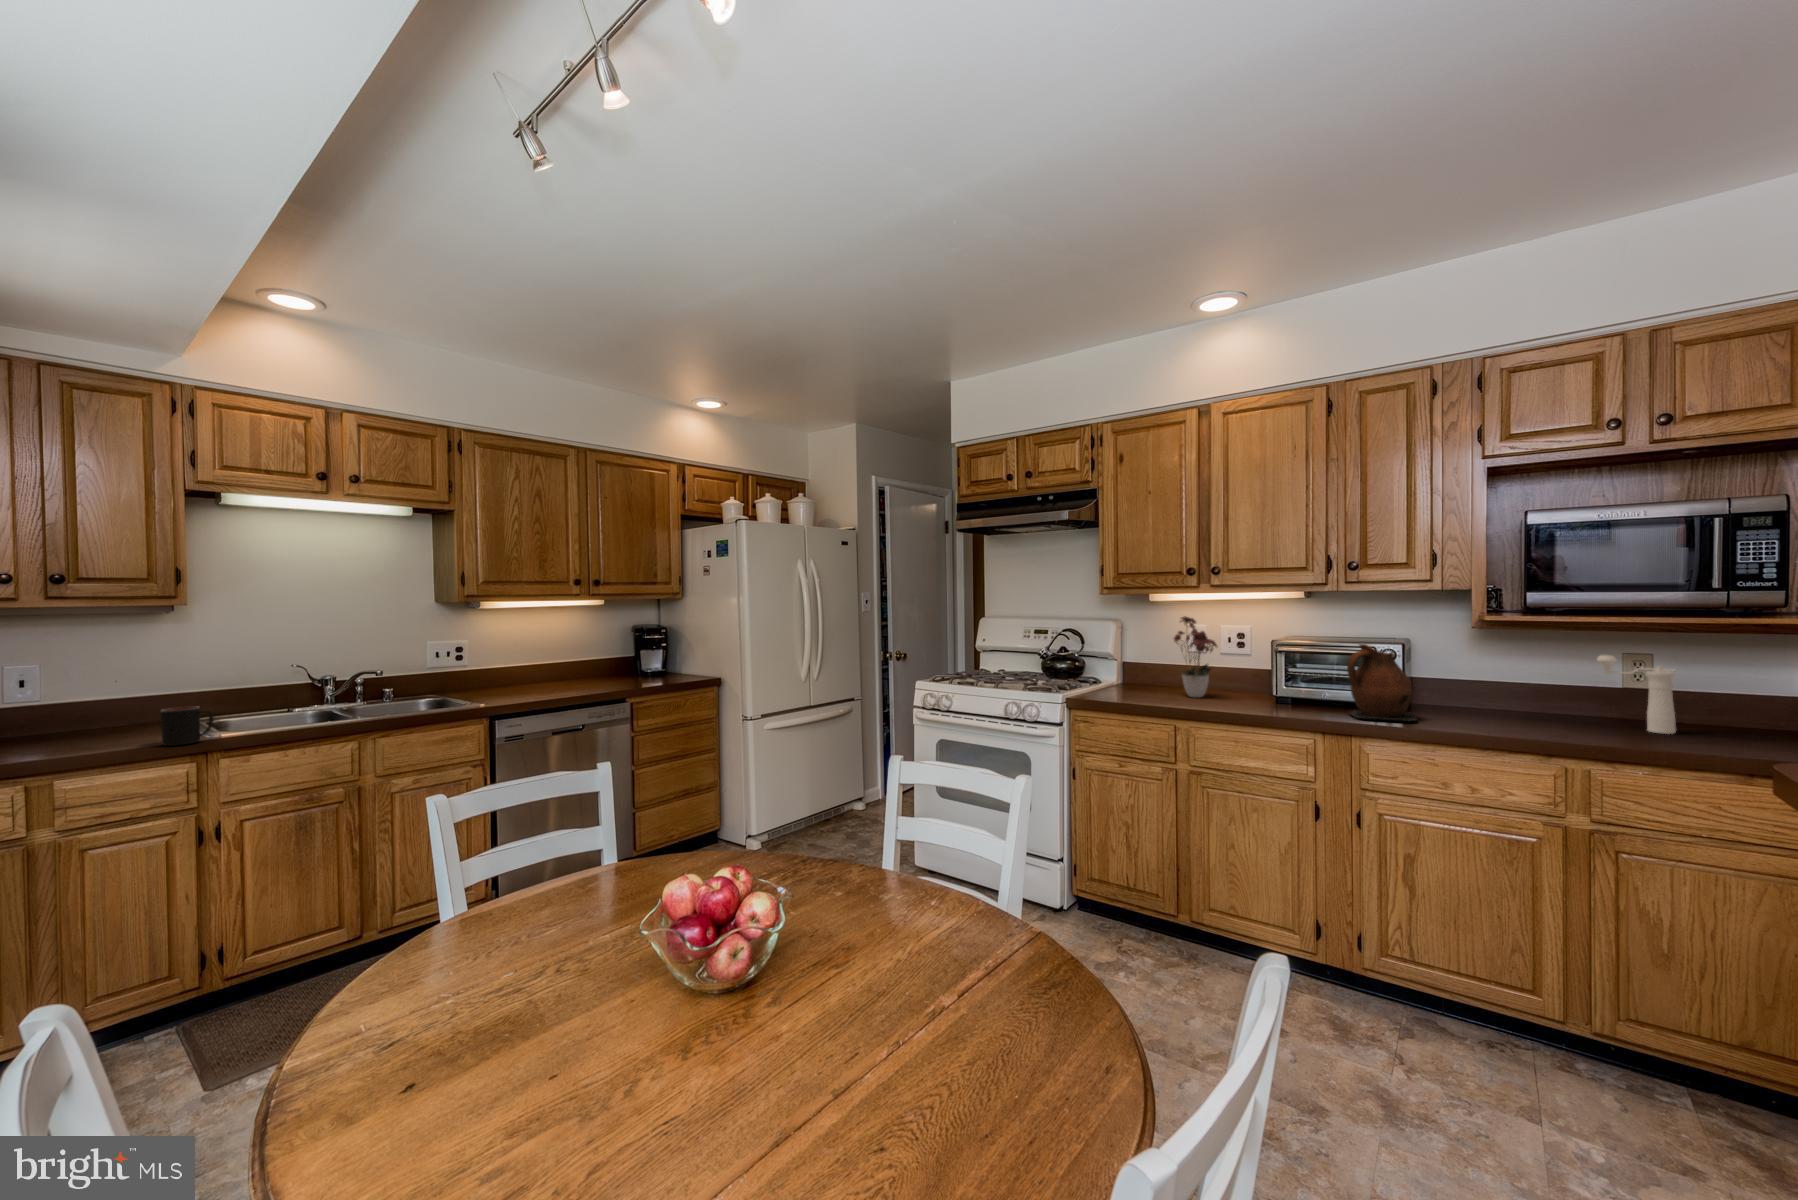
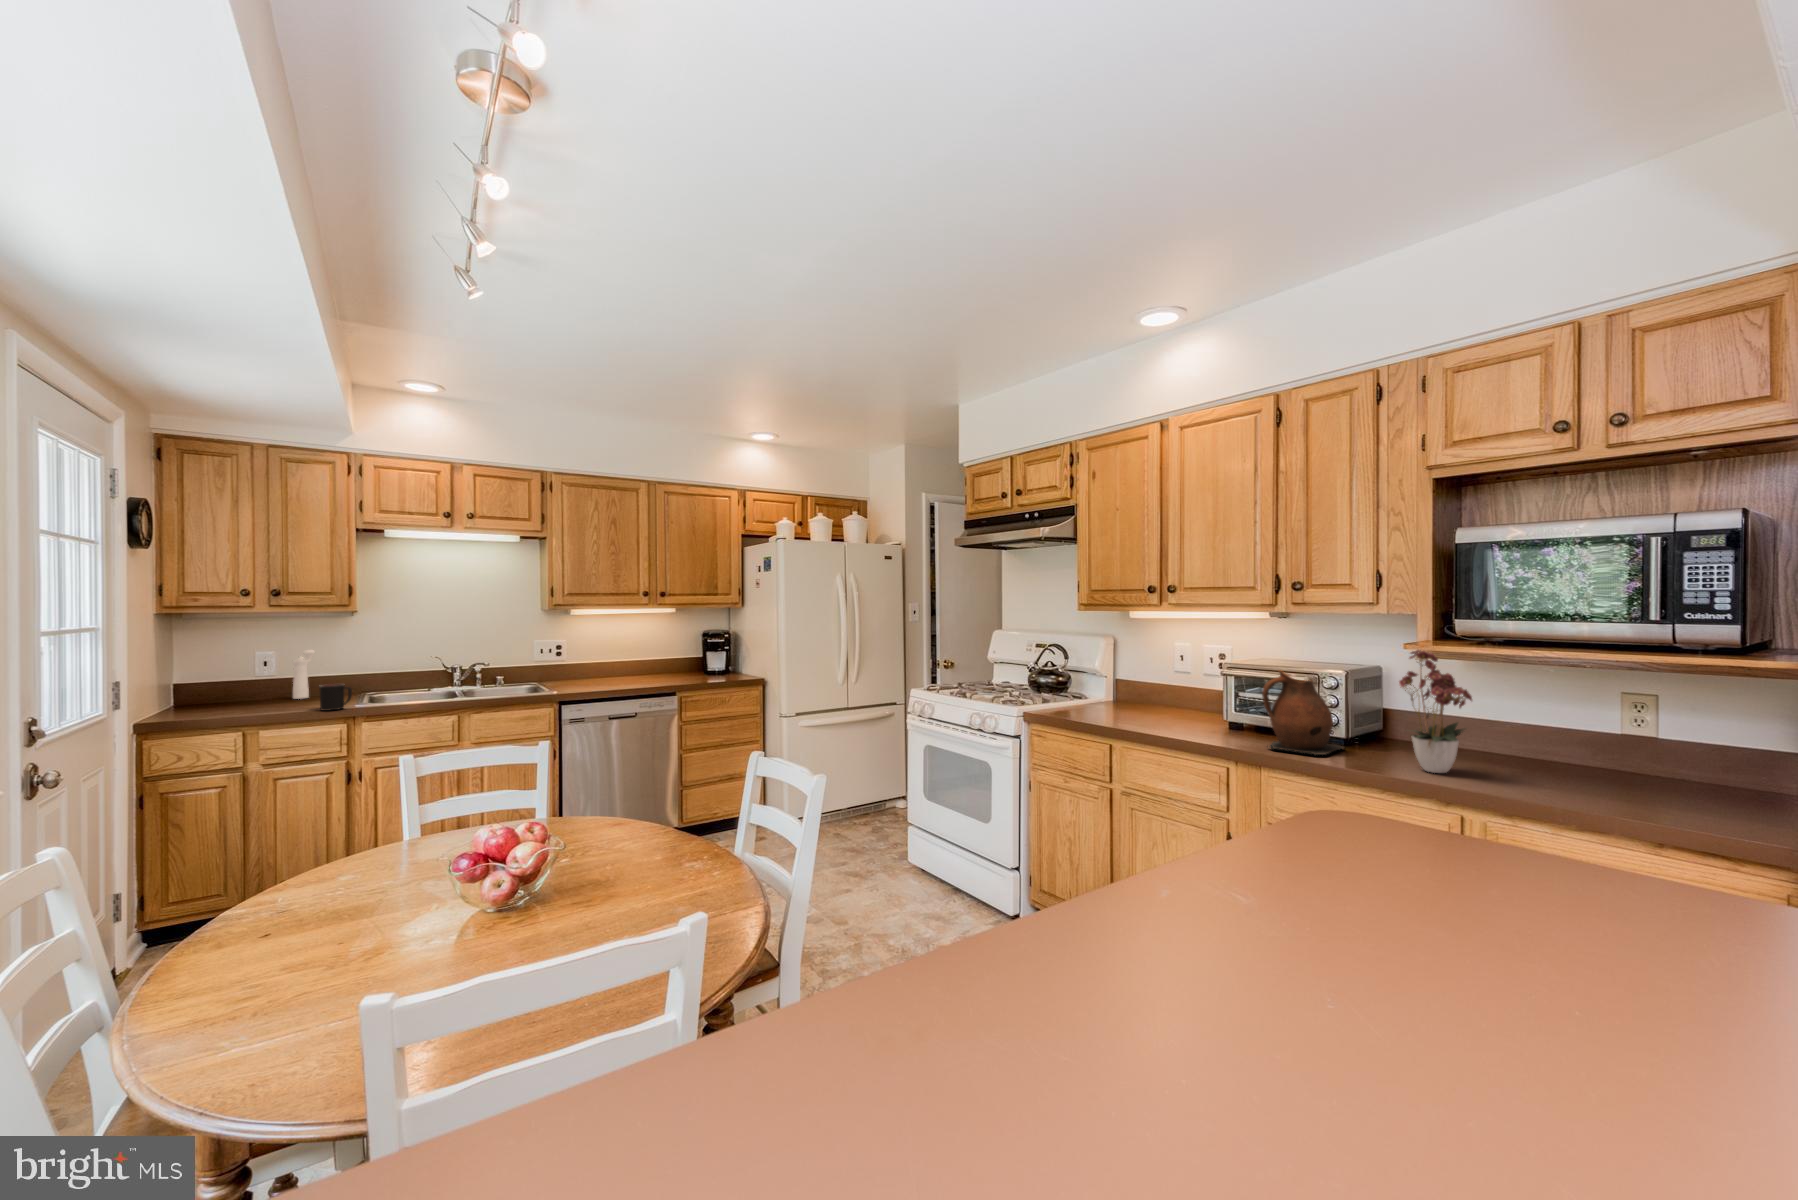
flower arrangement: present [1173,616,1218,697] -> present [1399,650,1472,773]
pepper mill: present [1597,655,1676,734] -> present [293,650,315,699]

